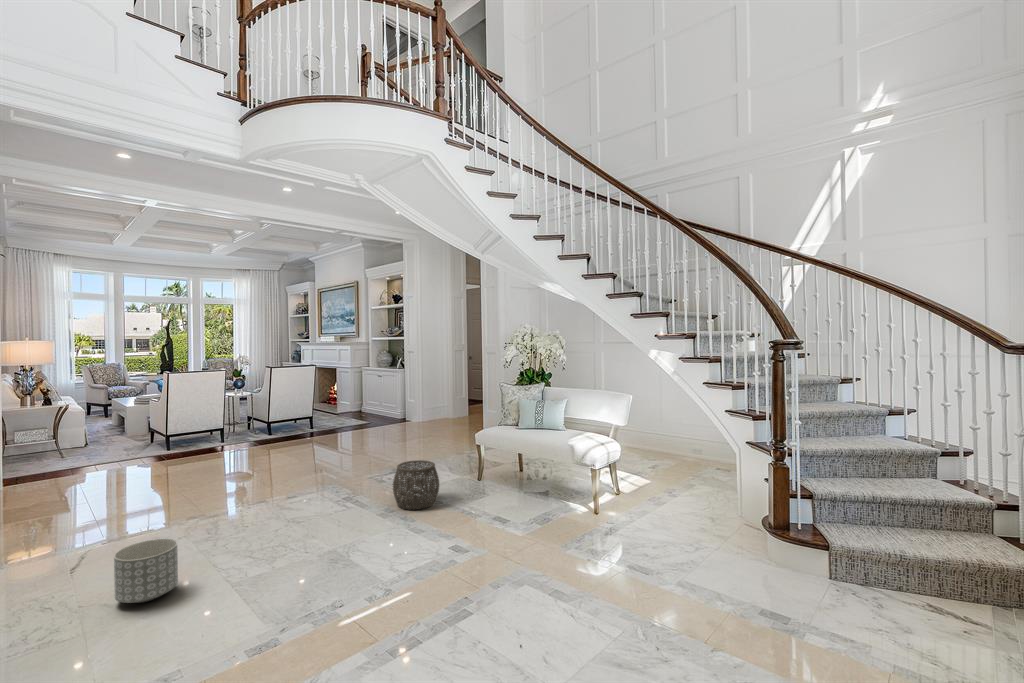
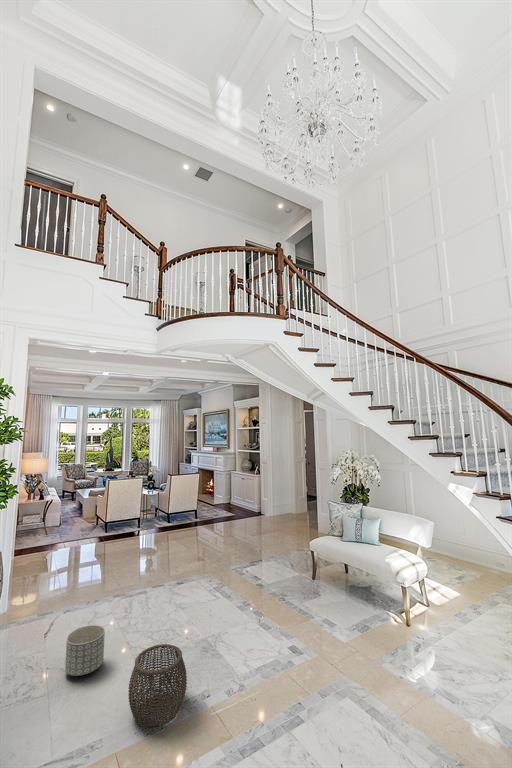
woven basket: present [393,460,439,510] -> present [128,644,187,728]

